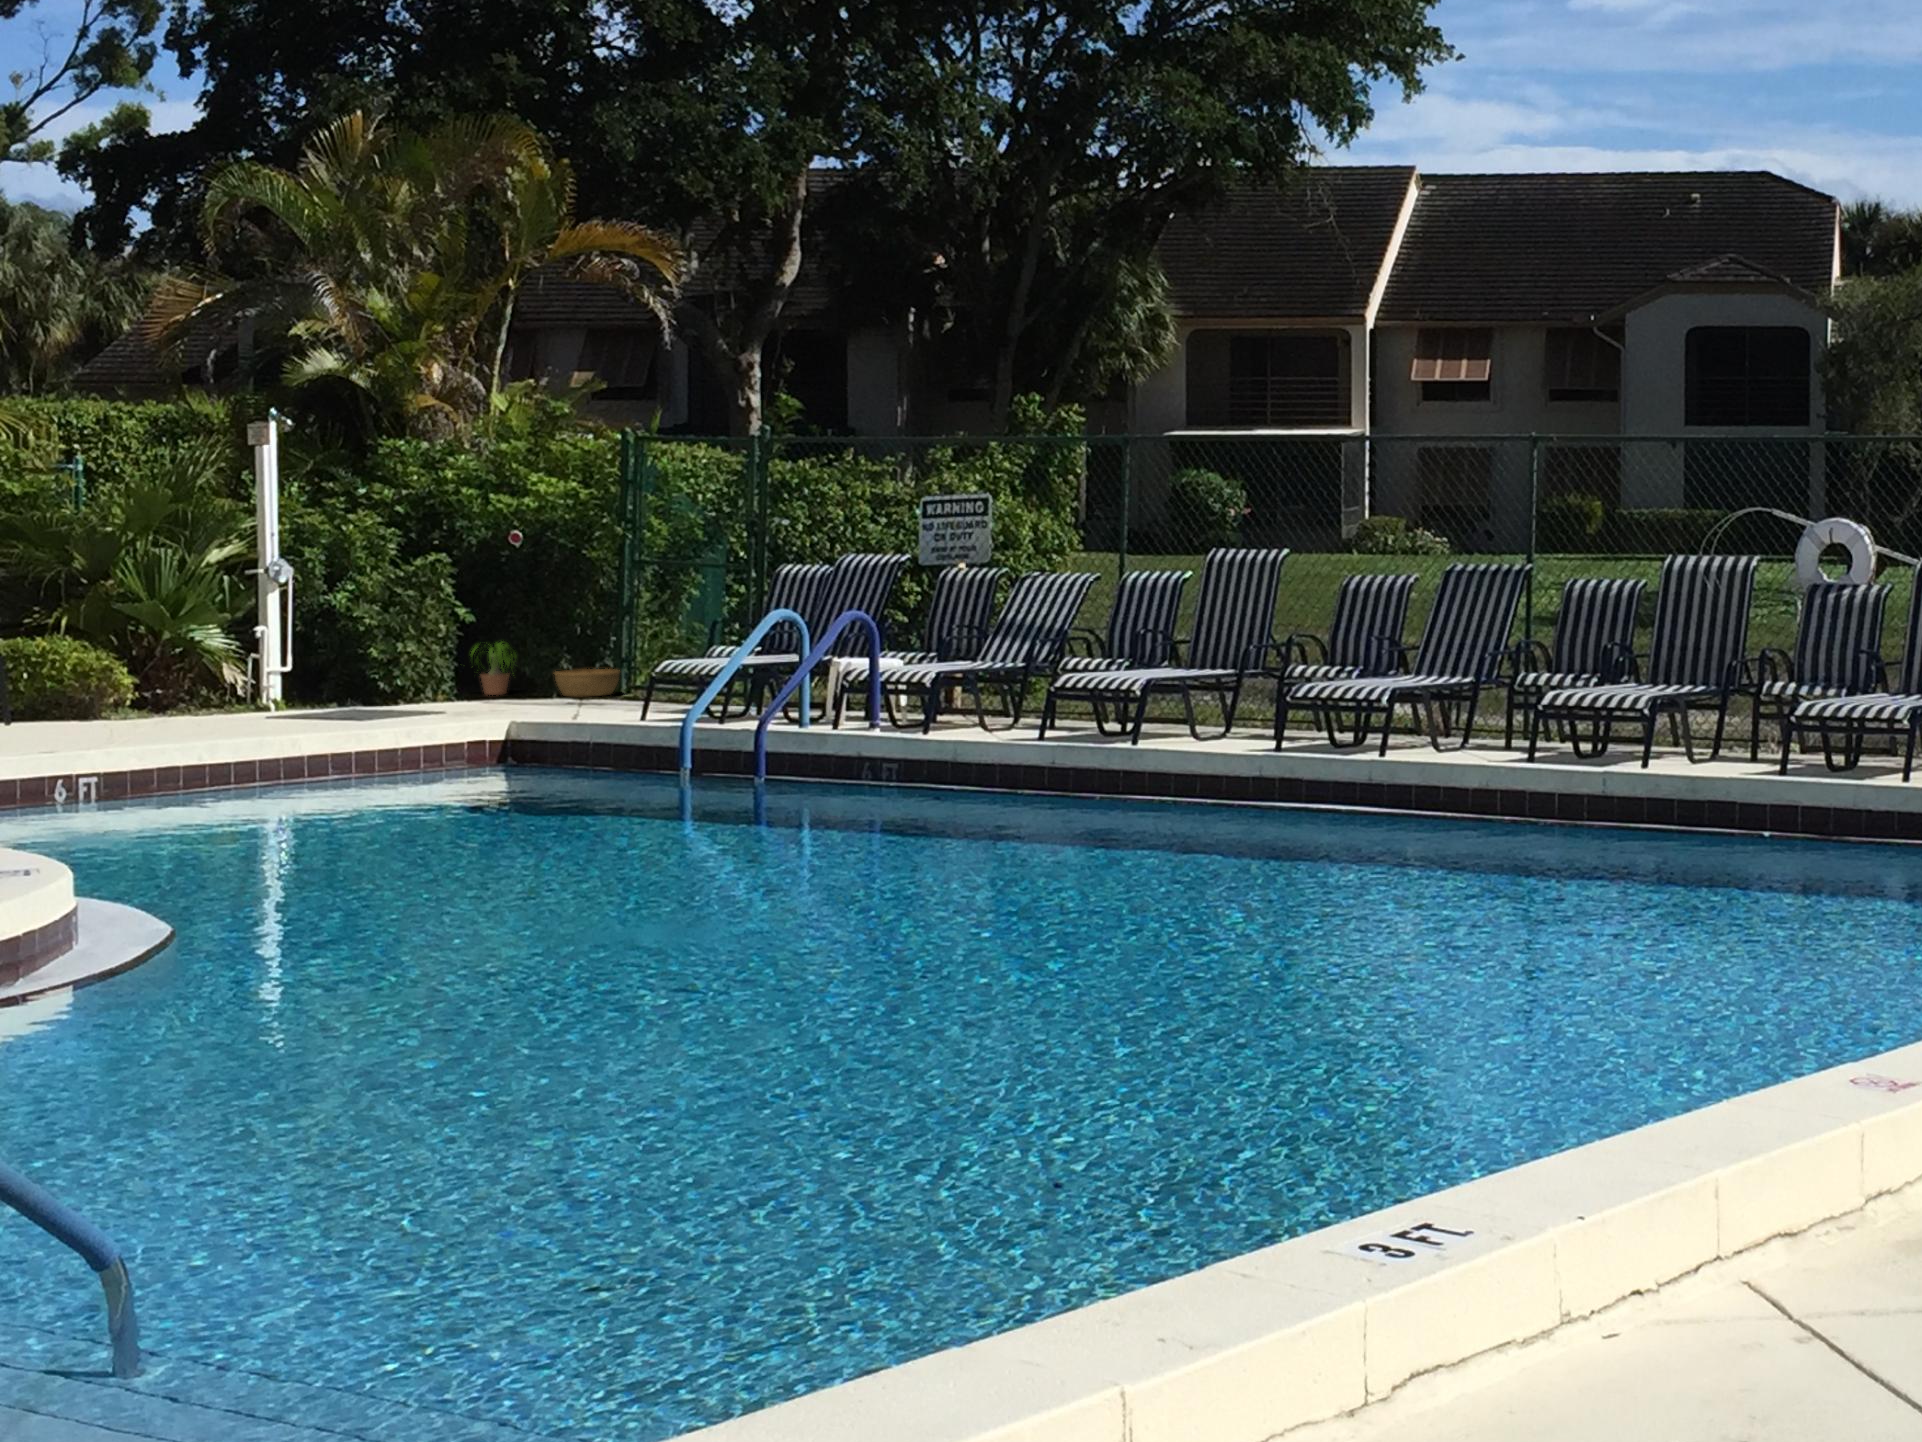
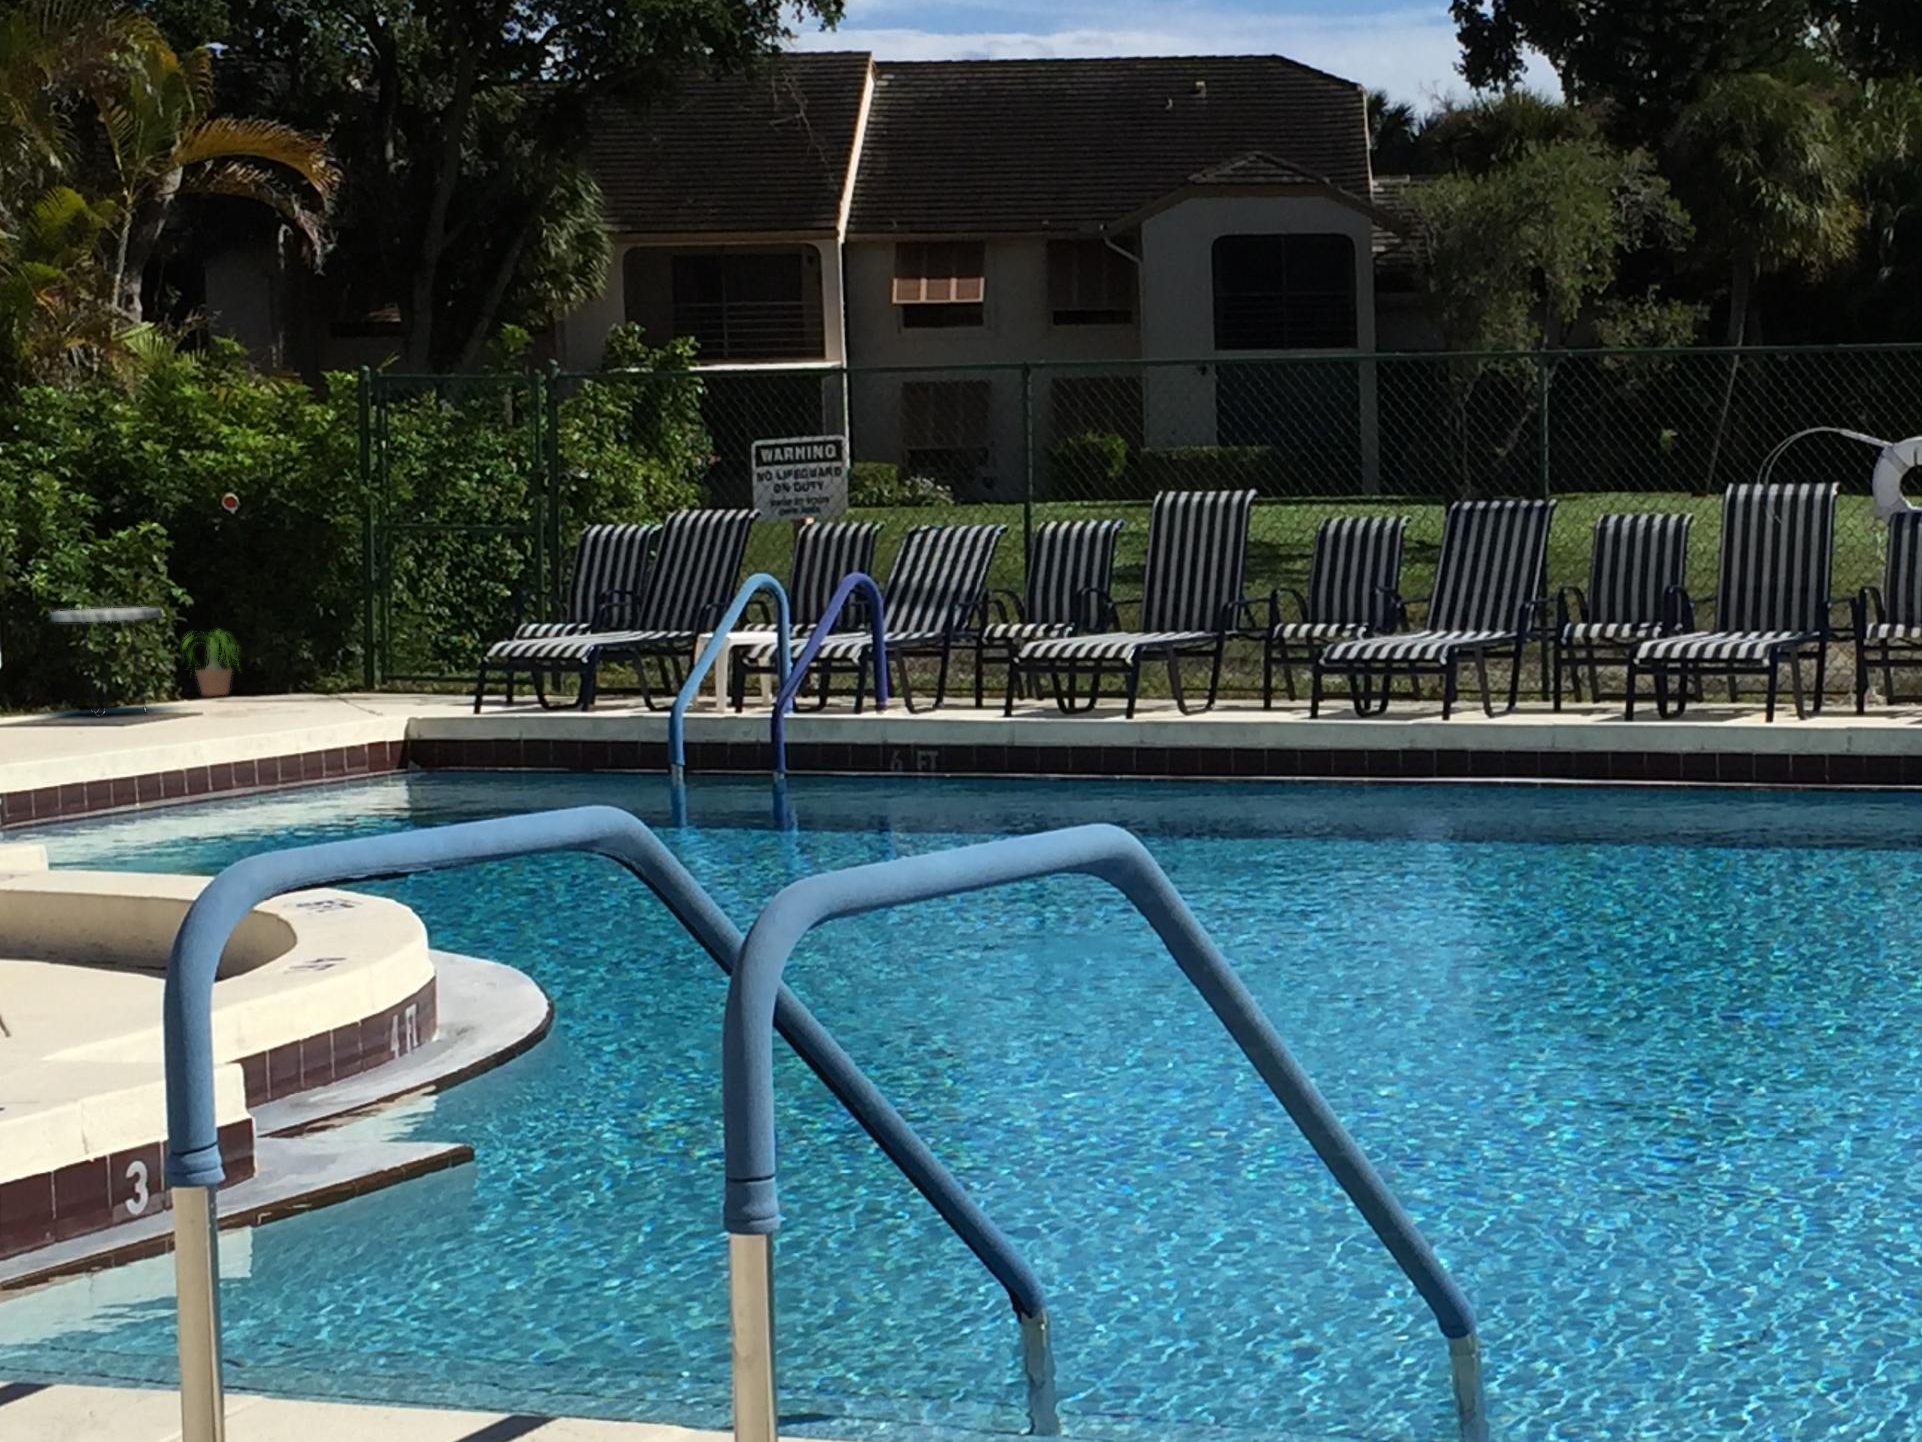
side table: none [336,622,424,709] -> present [51,608,162,715]
basket: present [555,669,619,697] -> none [294,659,376,694]

